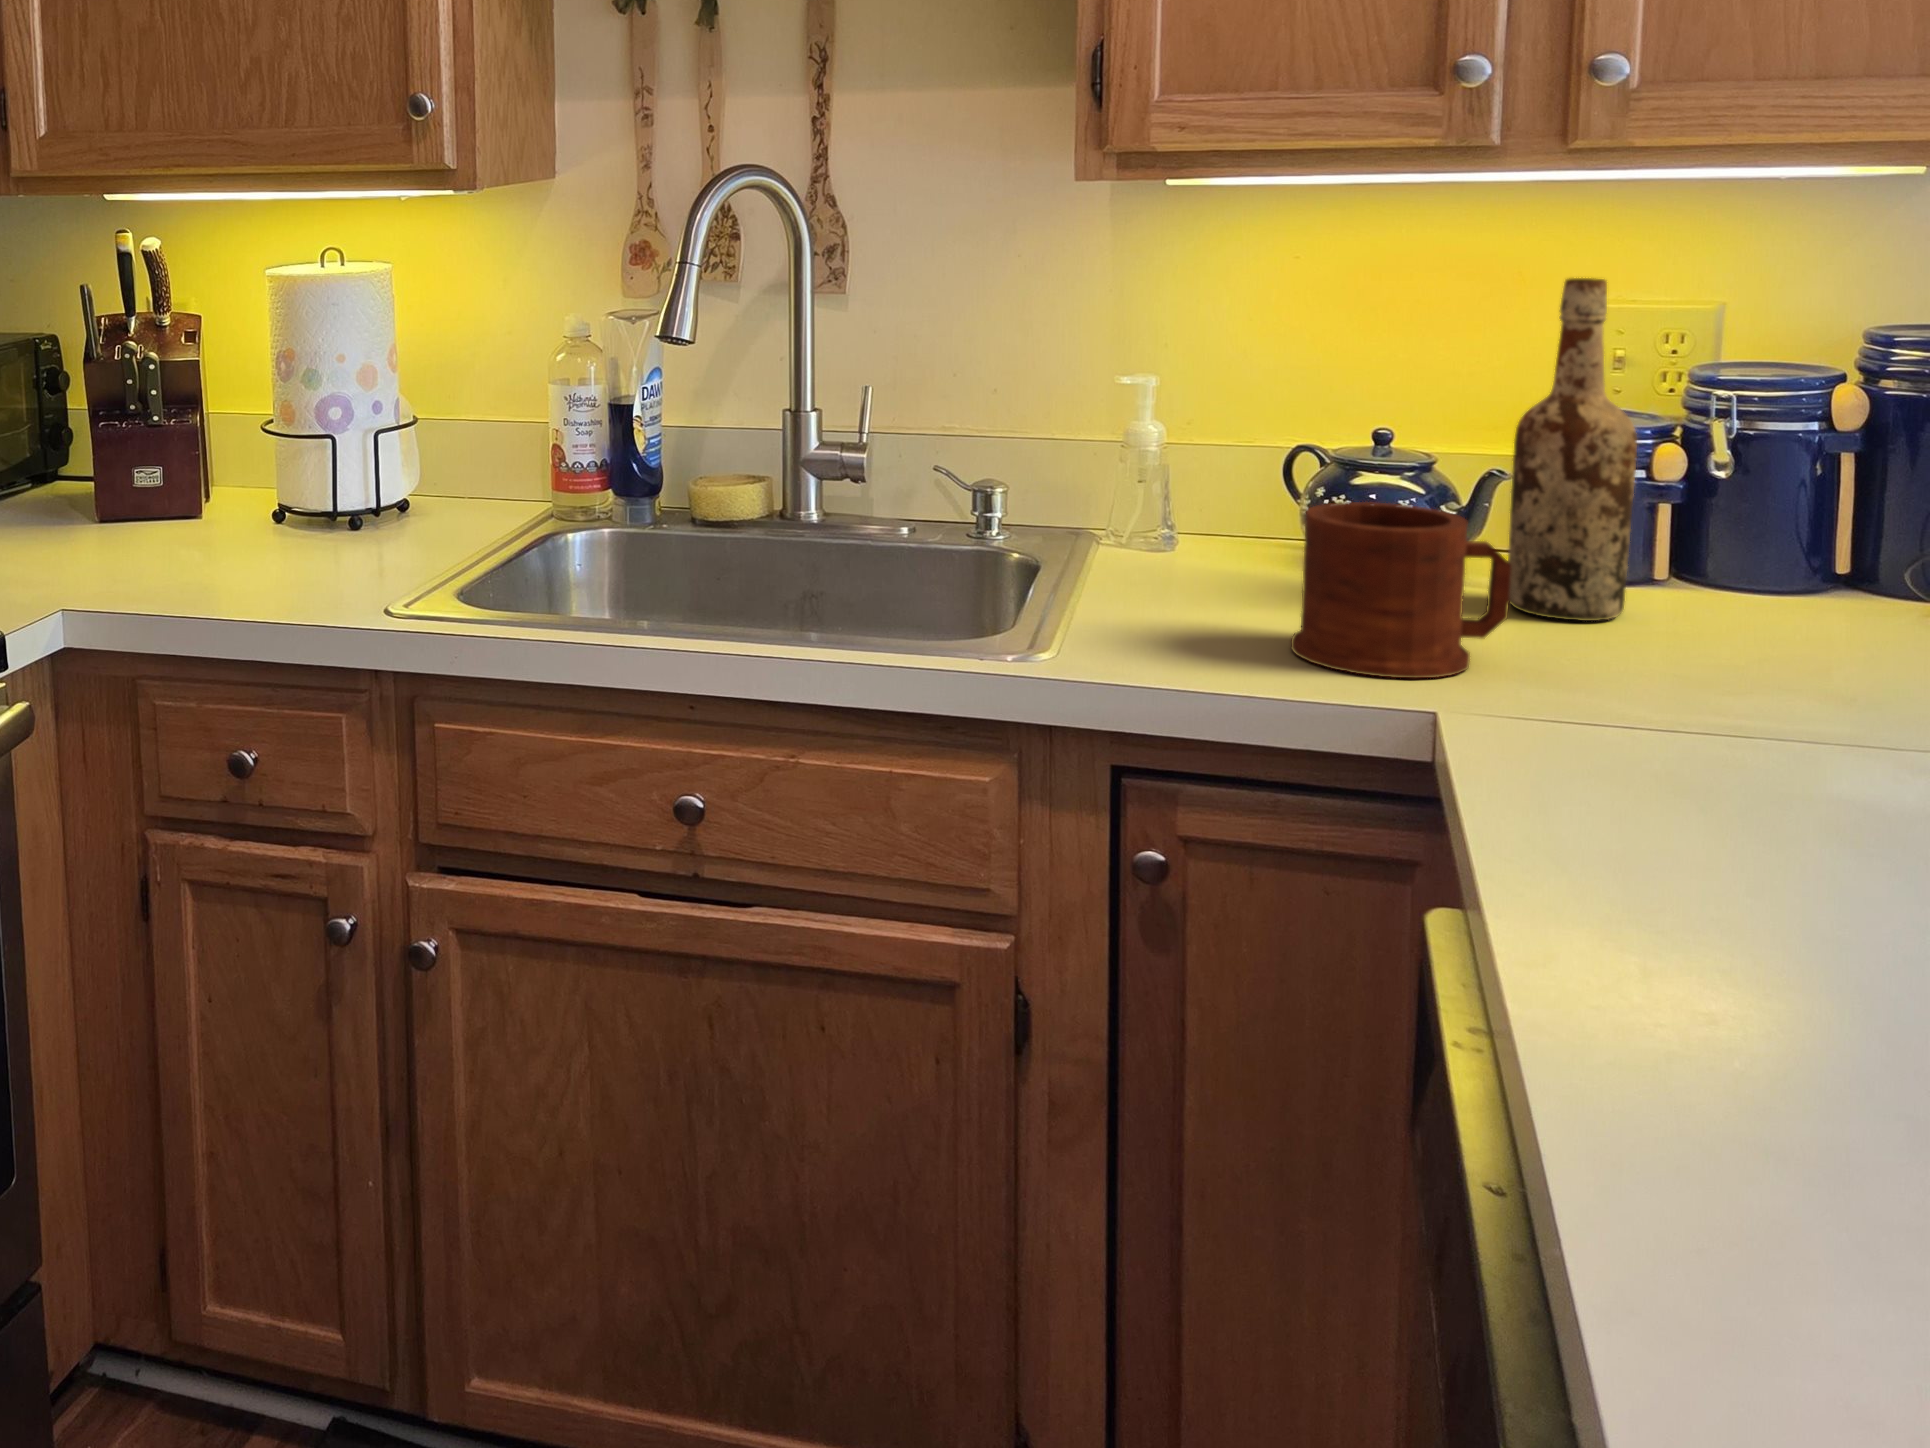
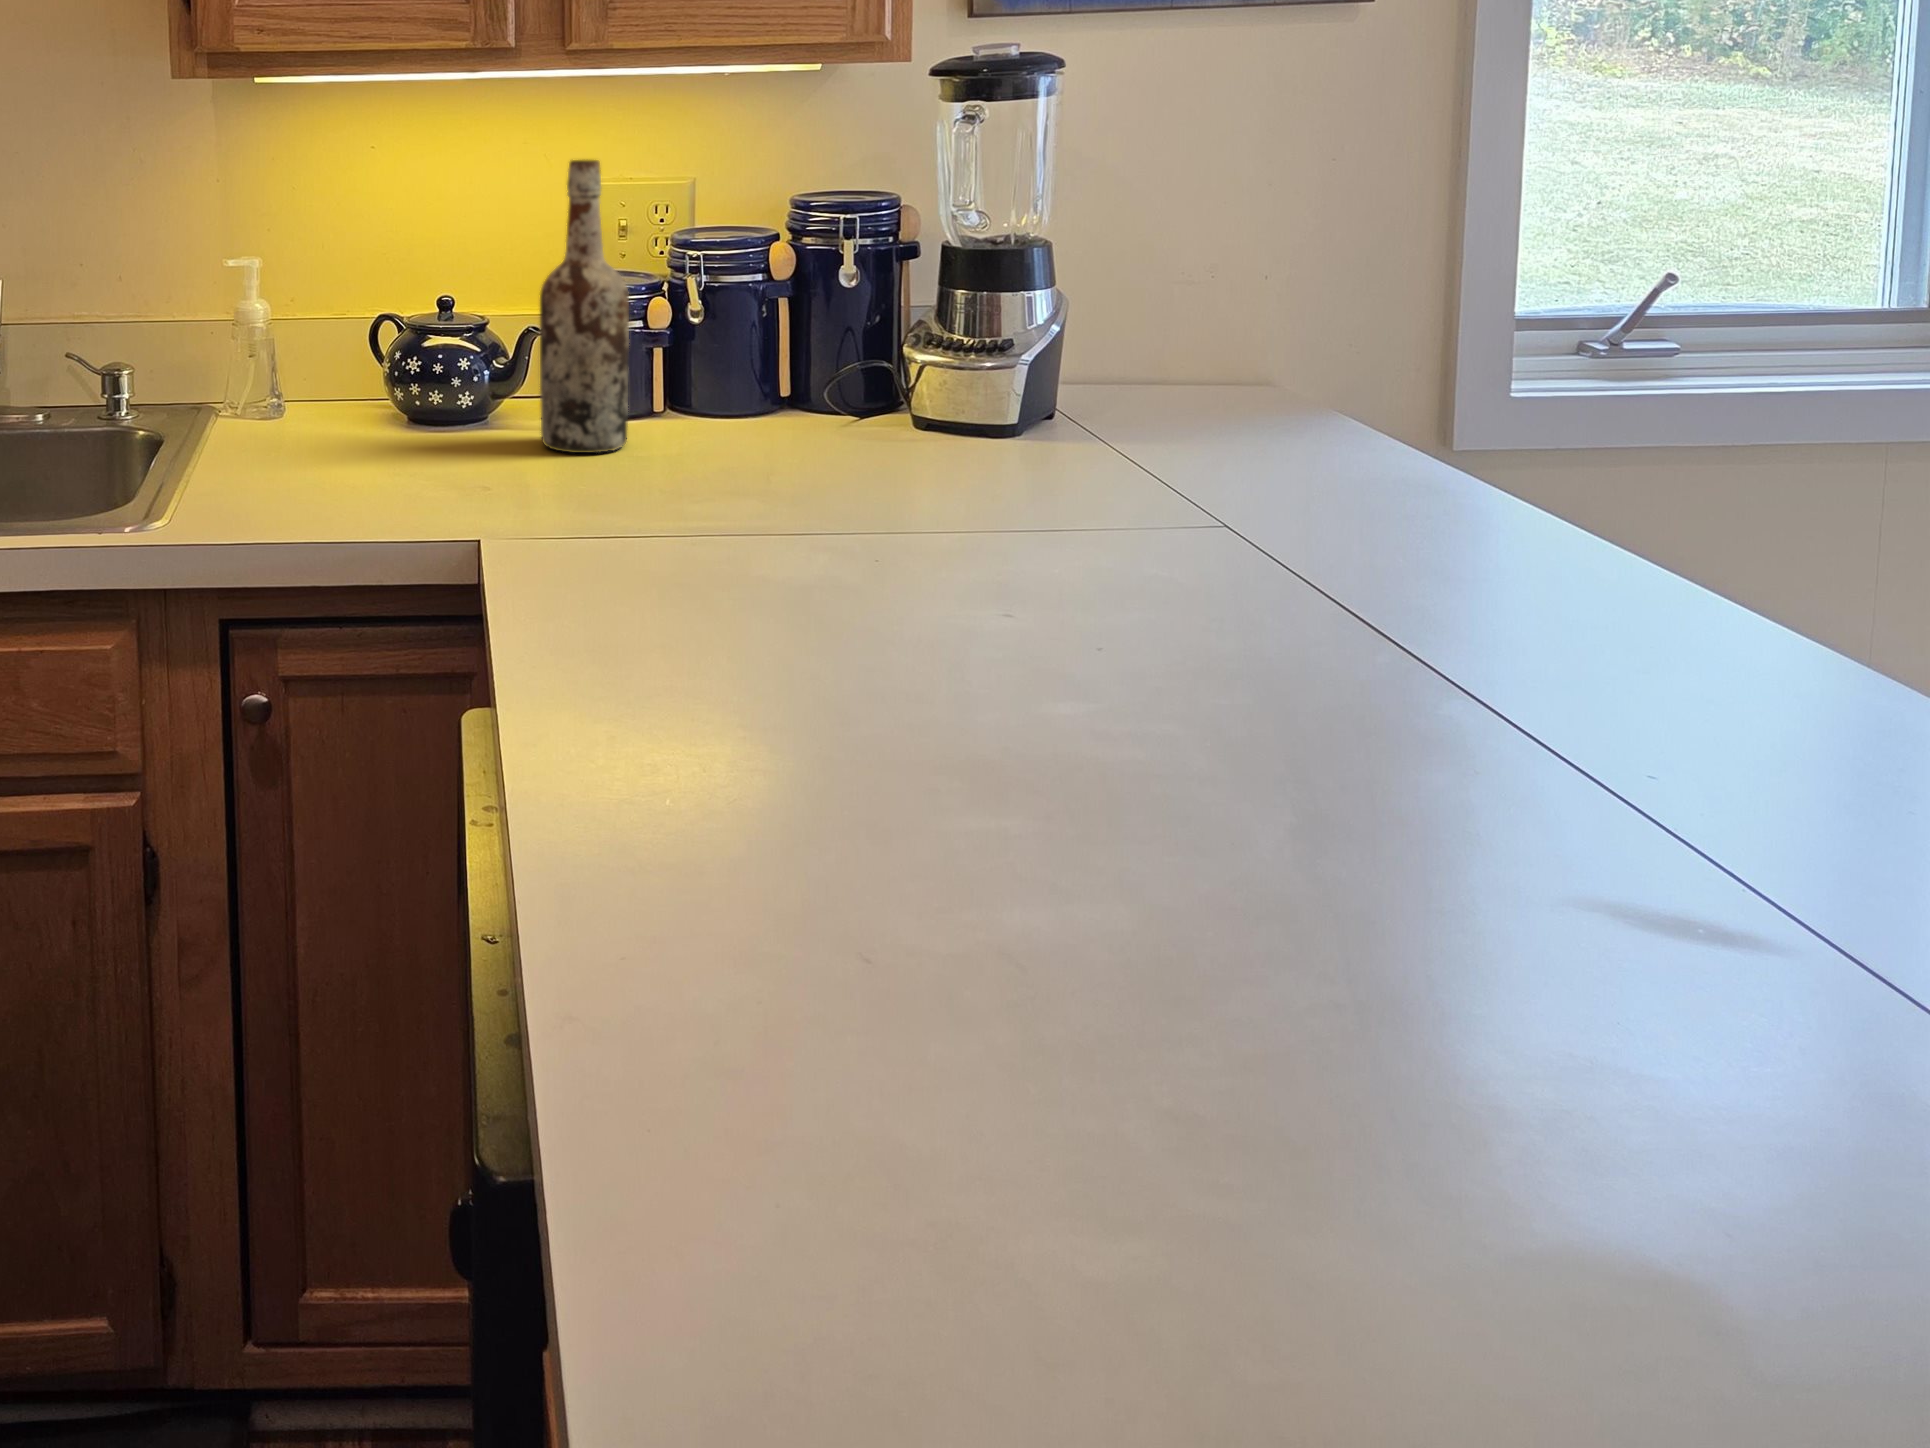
mug: present [1291,502,1511,678] -> none [360,362,526,514]

